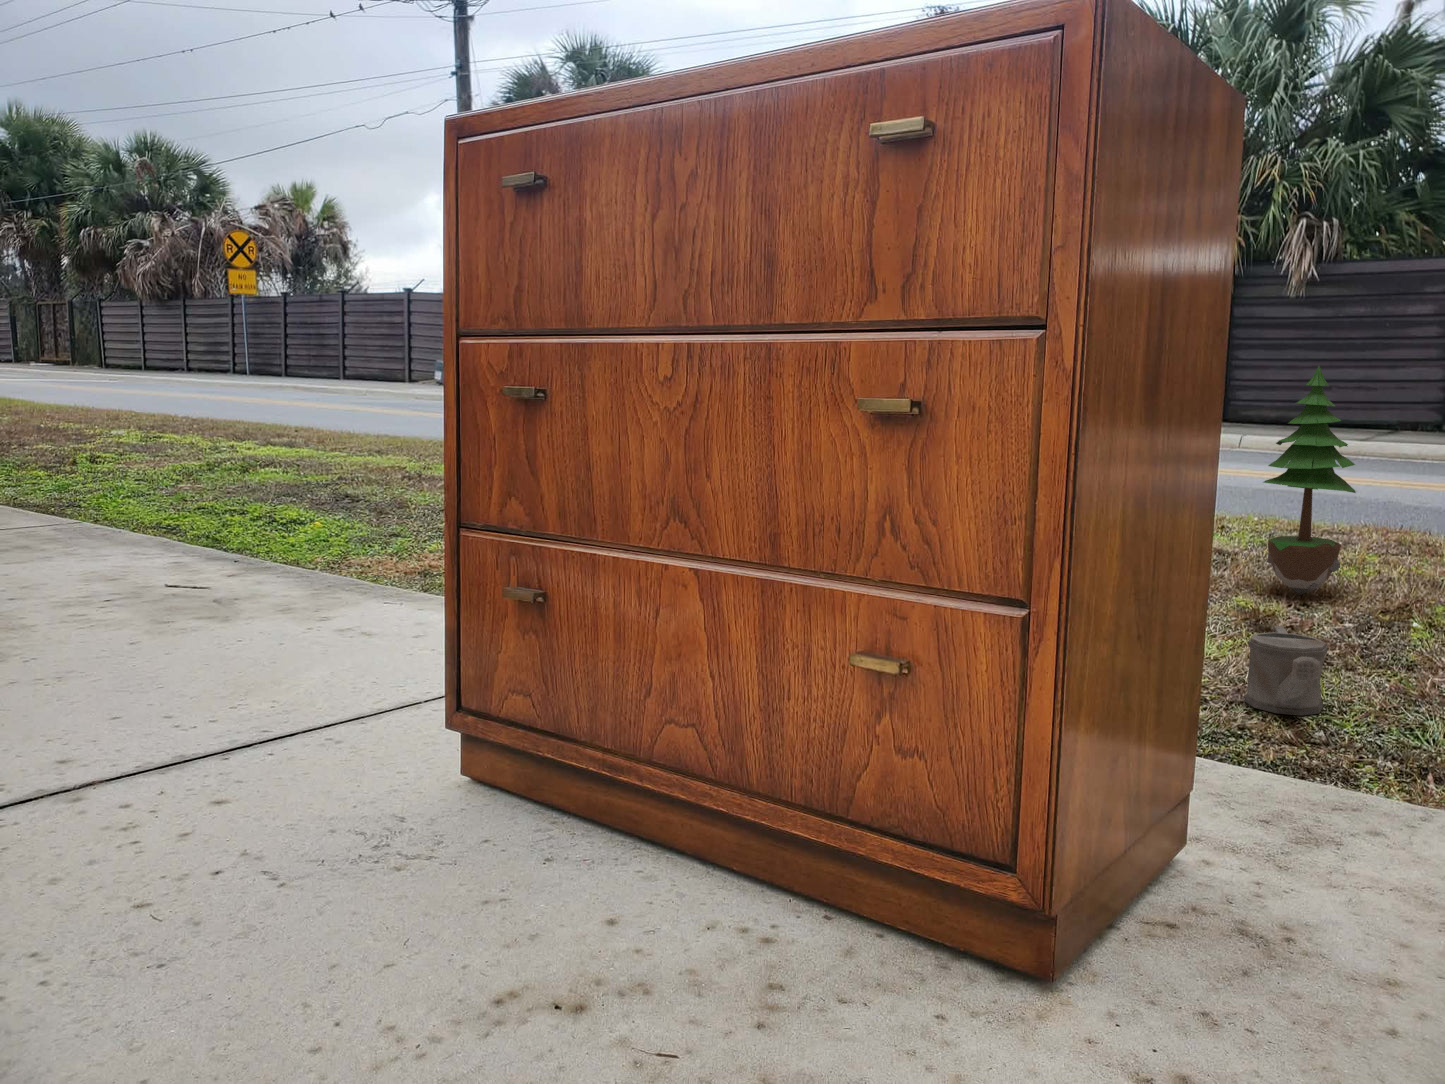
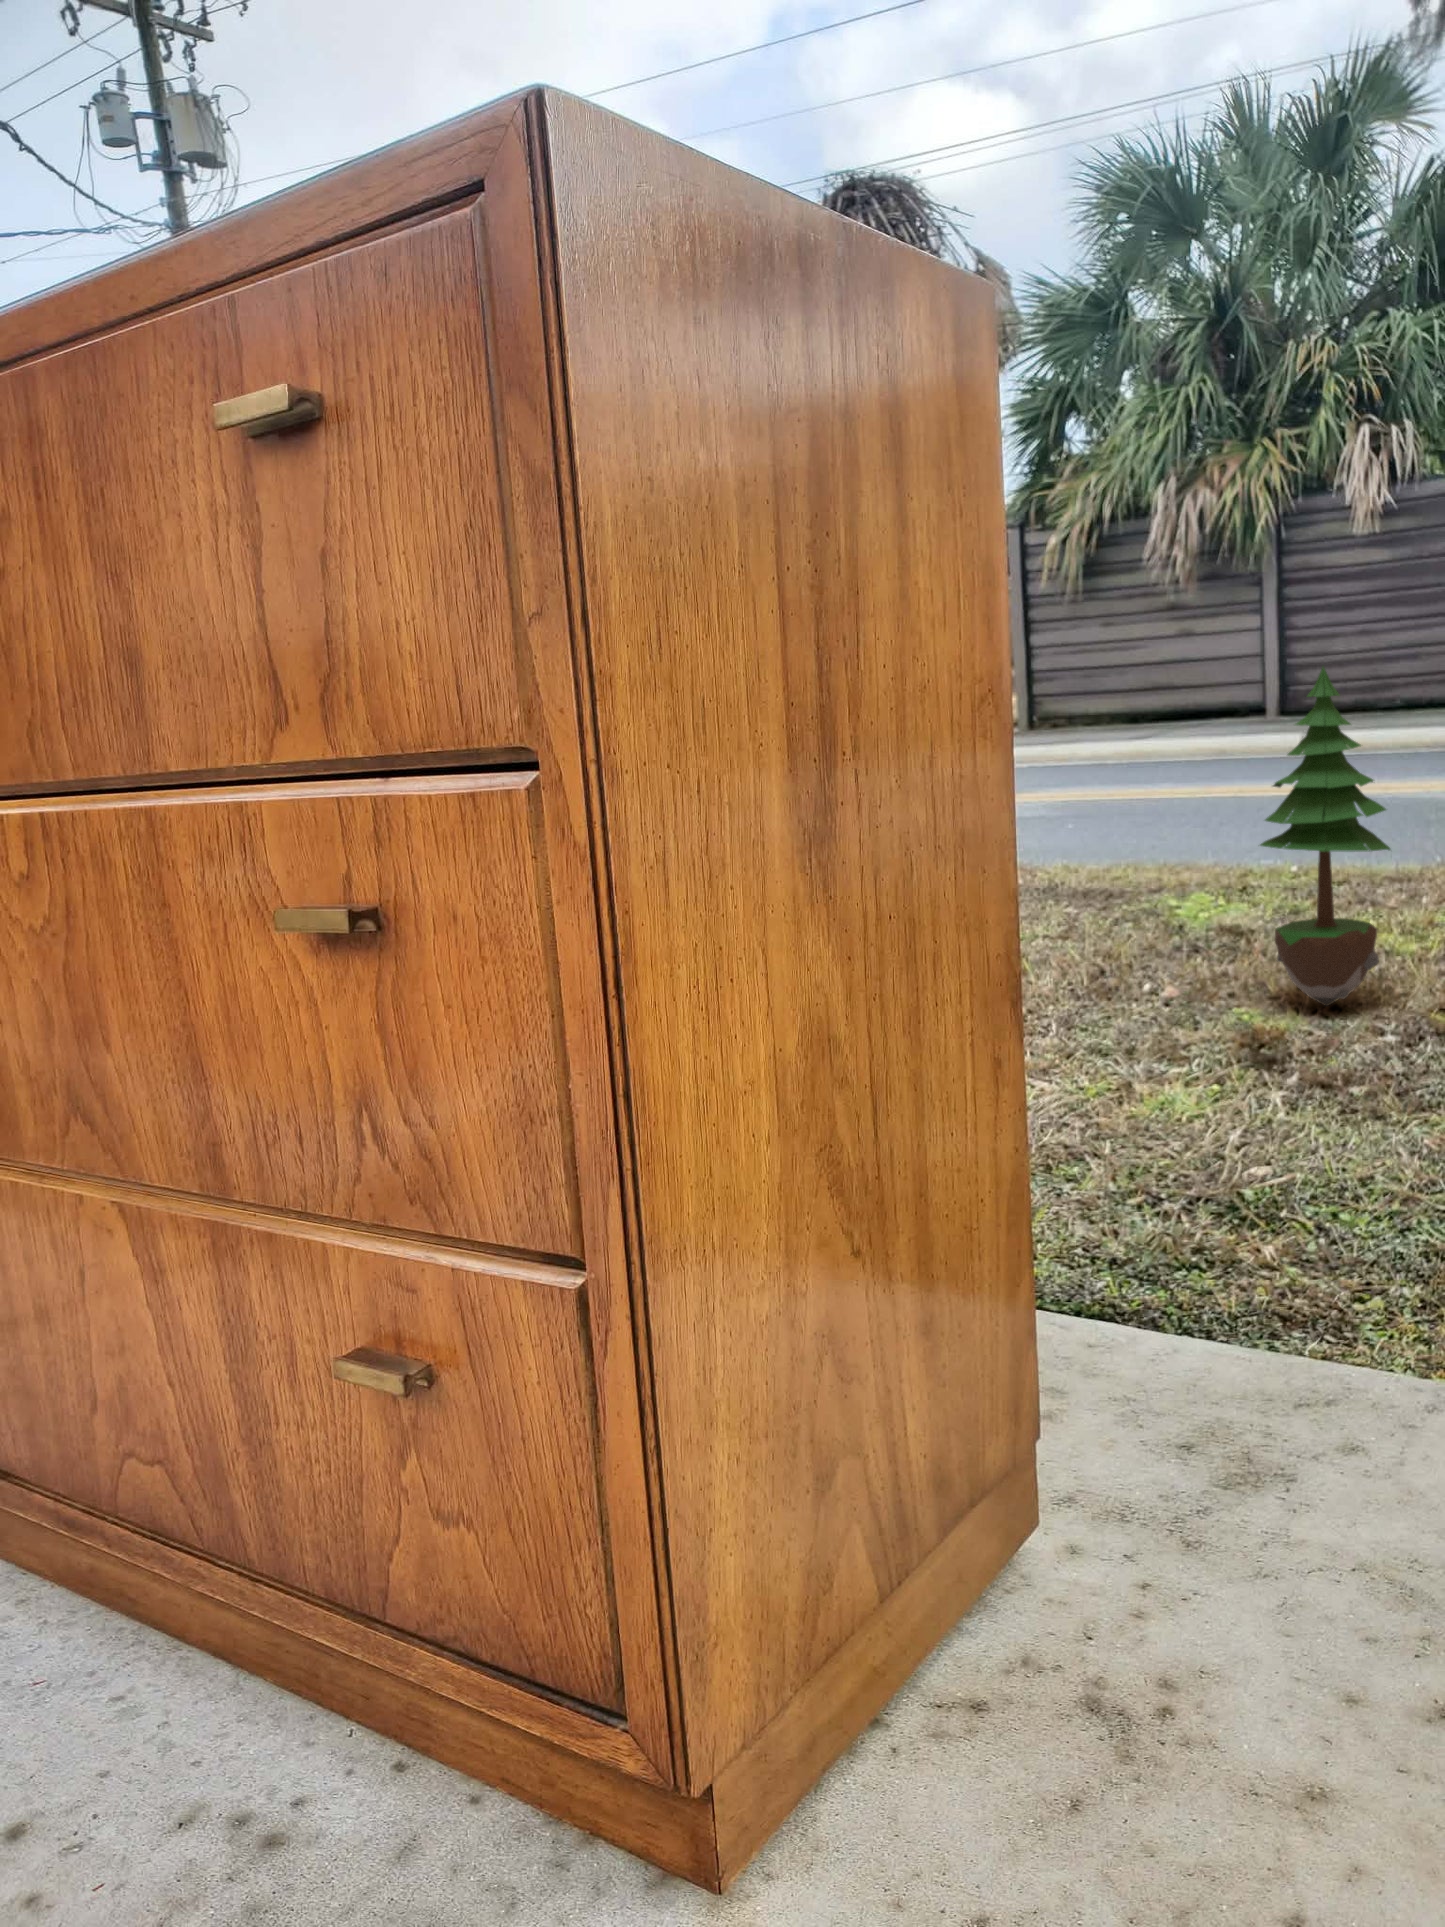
watering can: present [1244,626,1328,716] -> none [1206,1088,1323,1234]

